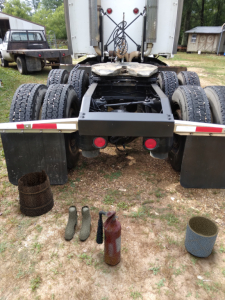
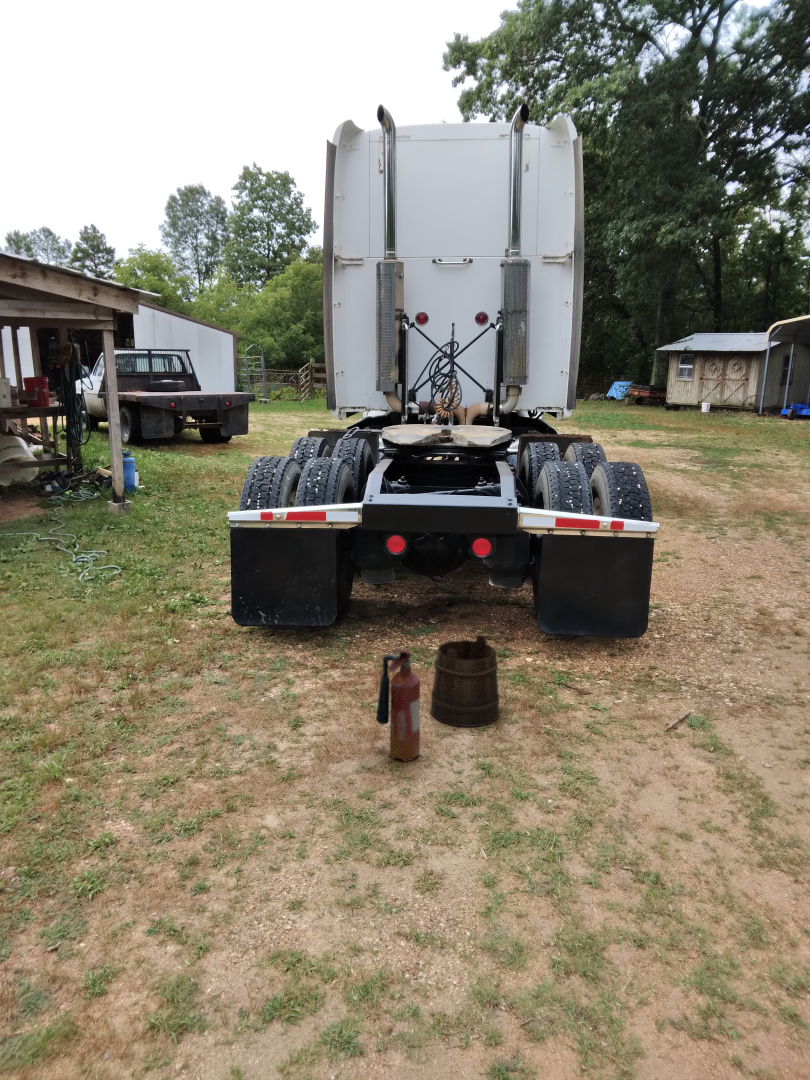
bucket: present [18,170,54,216] -> present [431,635,499,727]
boots: present [65,205,91,240] -> none [319,672,368,732]
planter: present [185,215,219,257] -> none [542,687,597,759]

